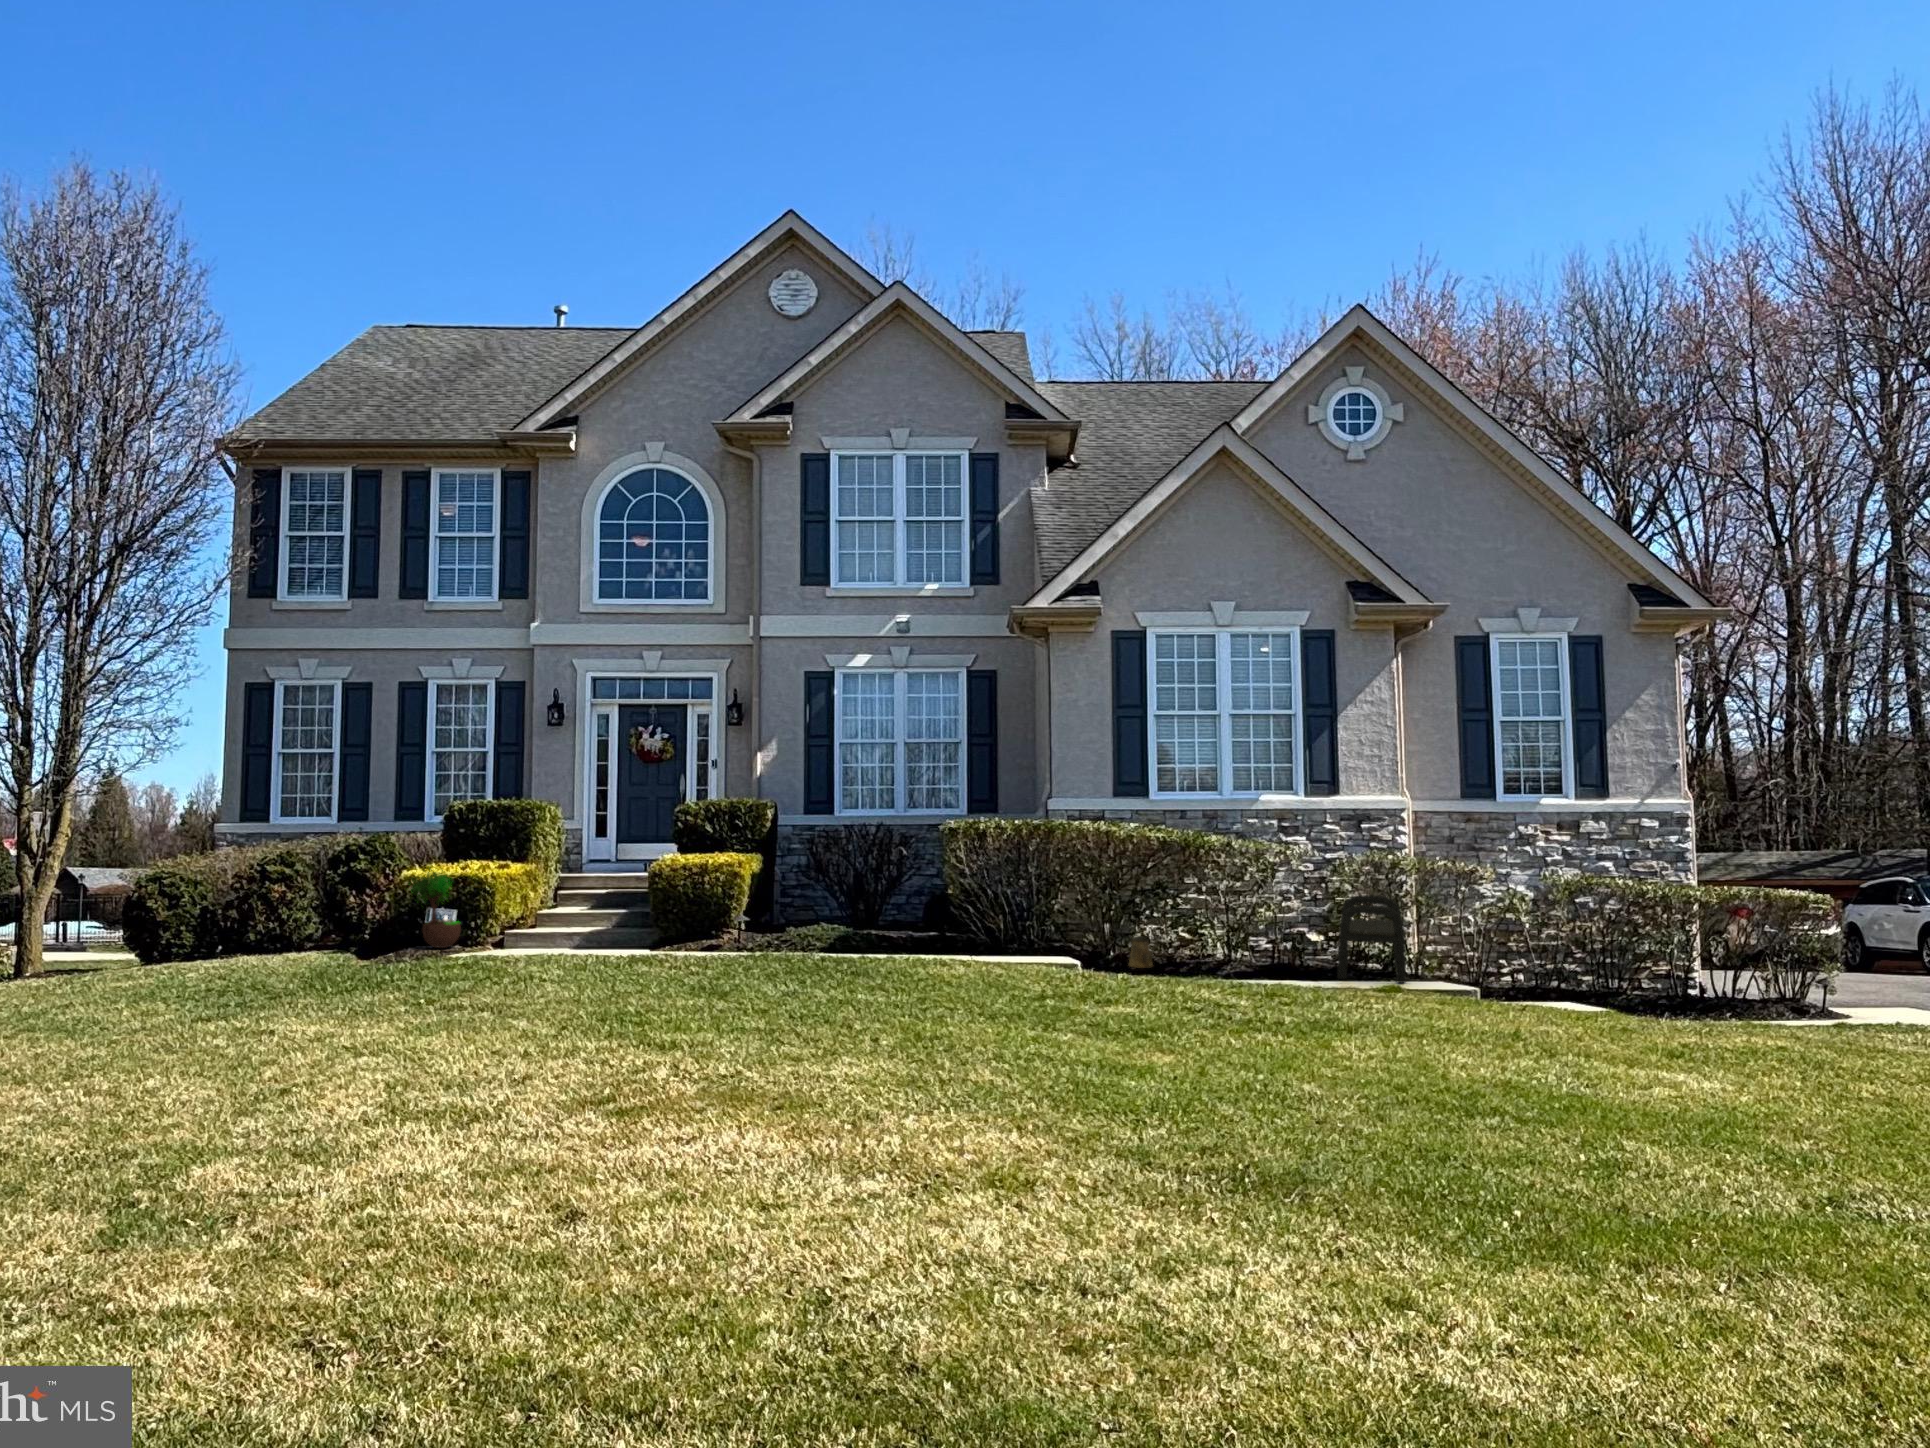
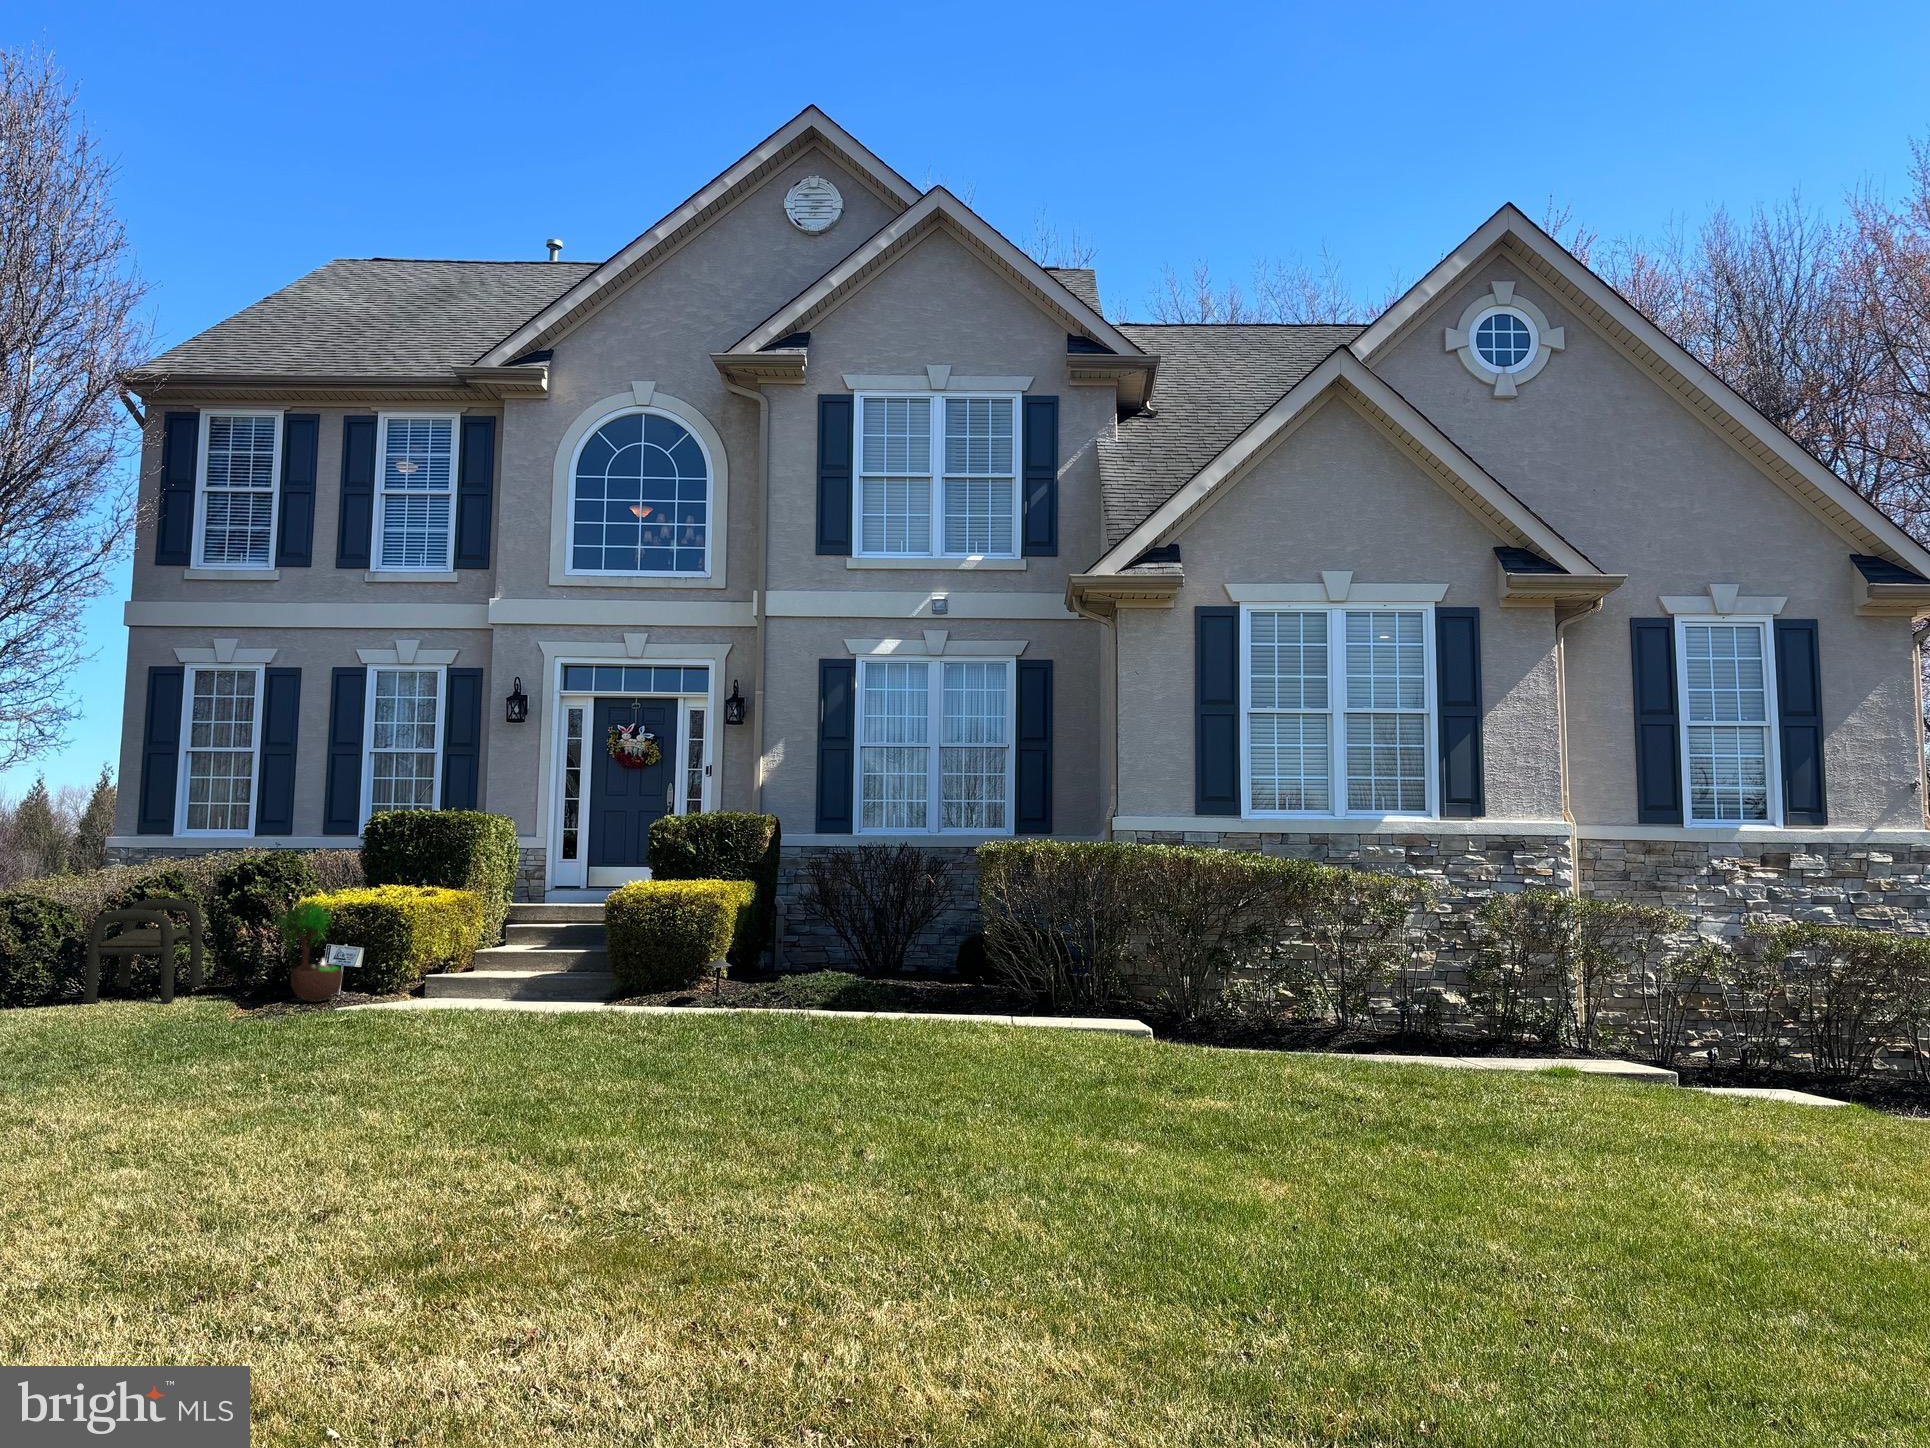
bench: present [1337,895,1406,983] -> present [84,899,202,1004]
watering can: present [1129,936,1158,968] -> none [1209,995,1249,1036]

